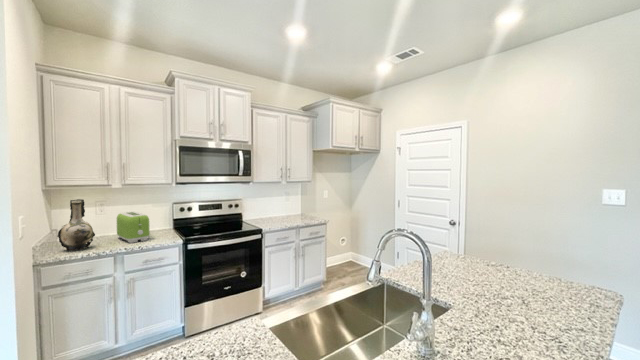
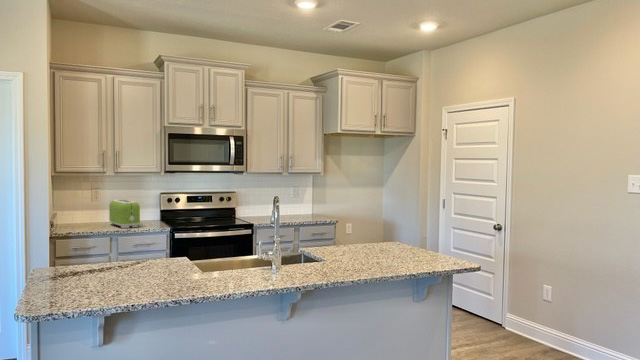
decorative vase: present [58,199,95,251] -> none [65,184,94,231]

